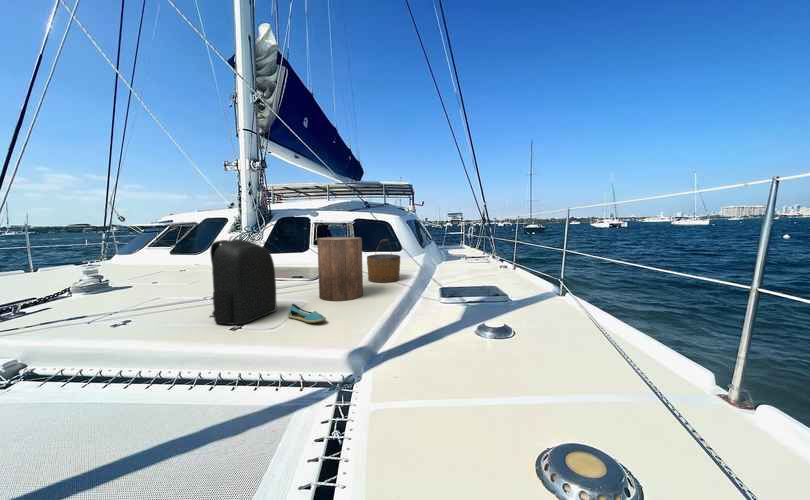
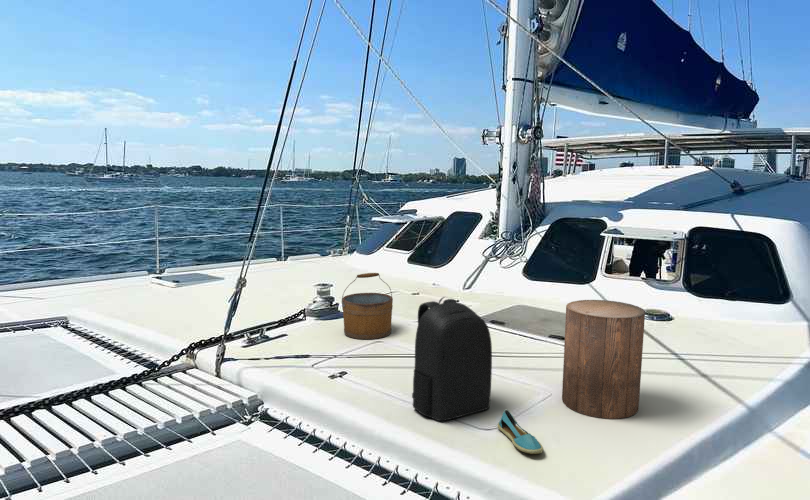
bucket: present [367,239,400,283] -> present [342,273,393,339]

